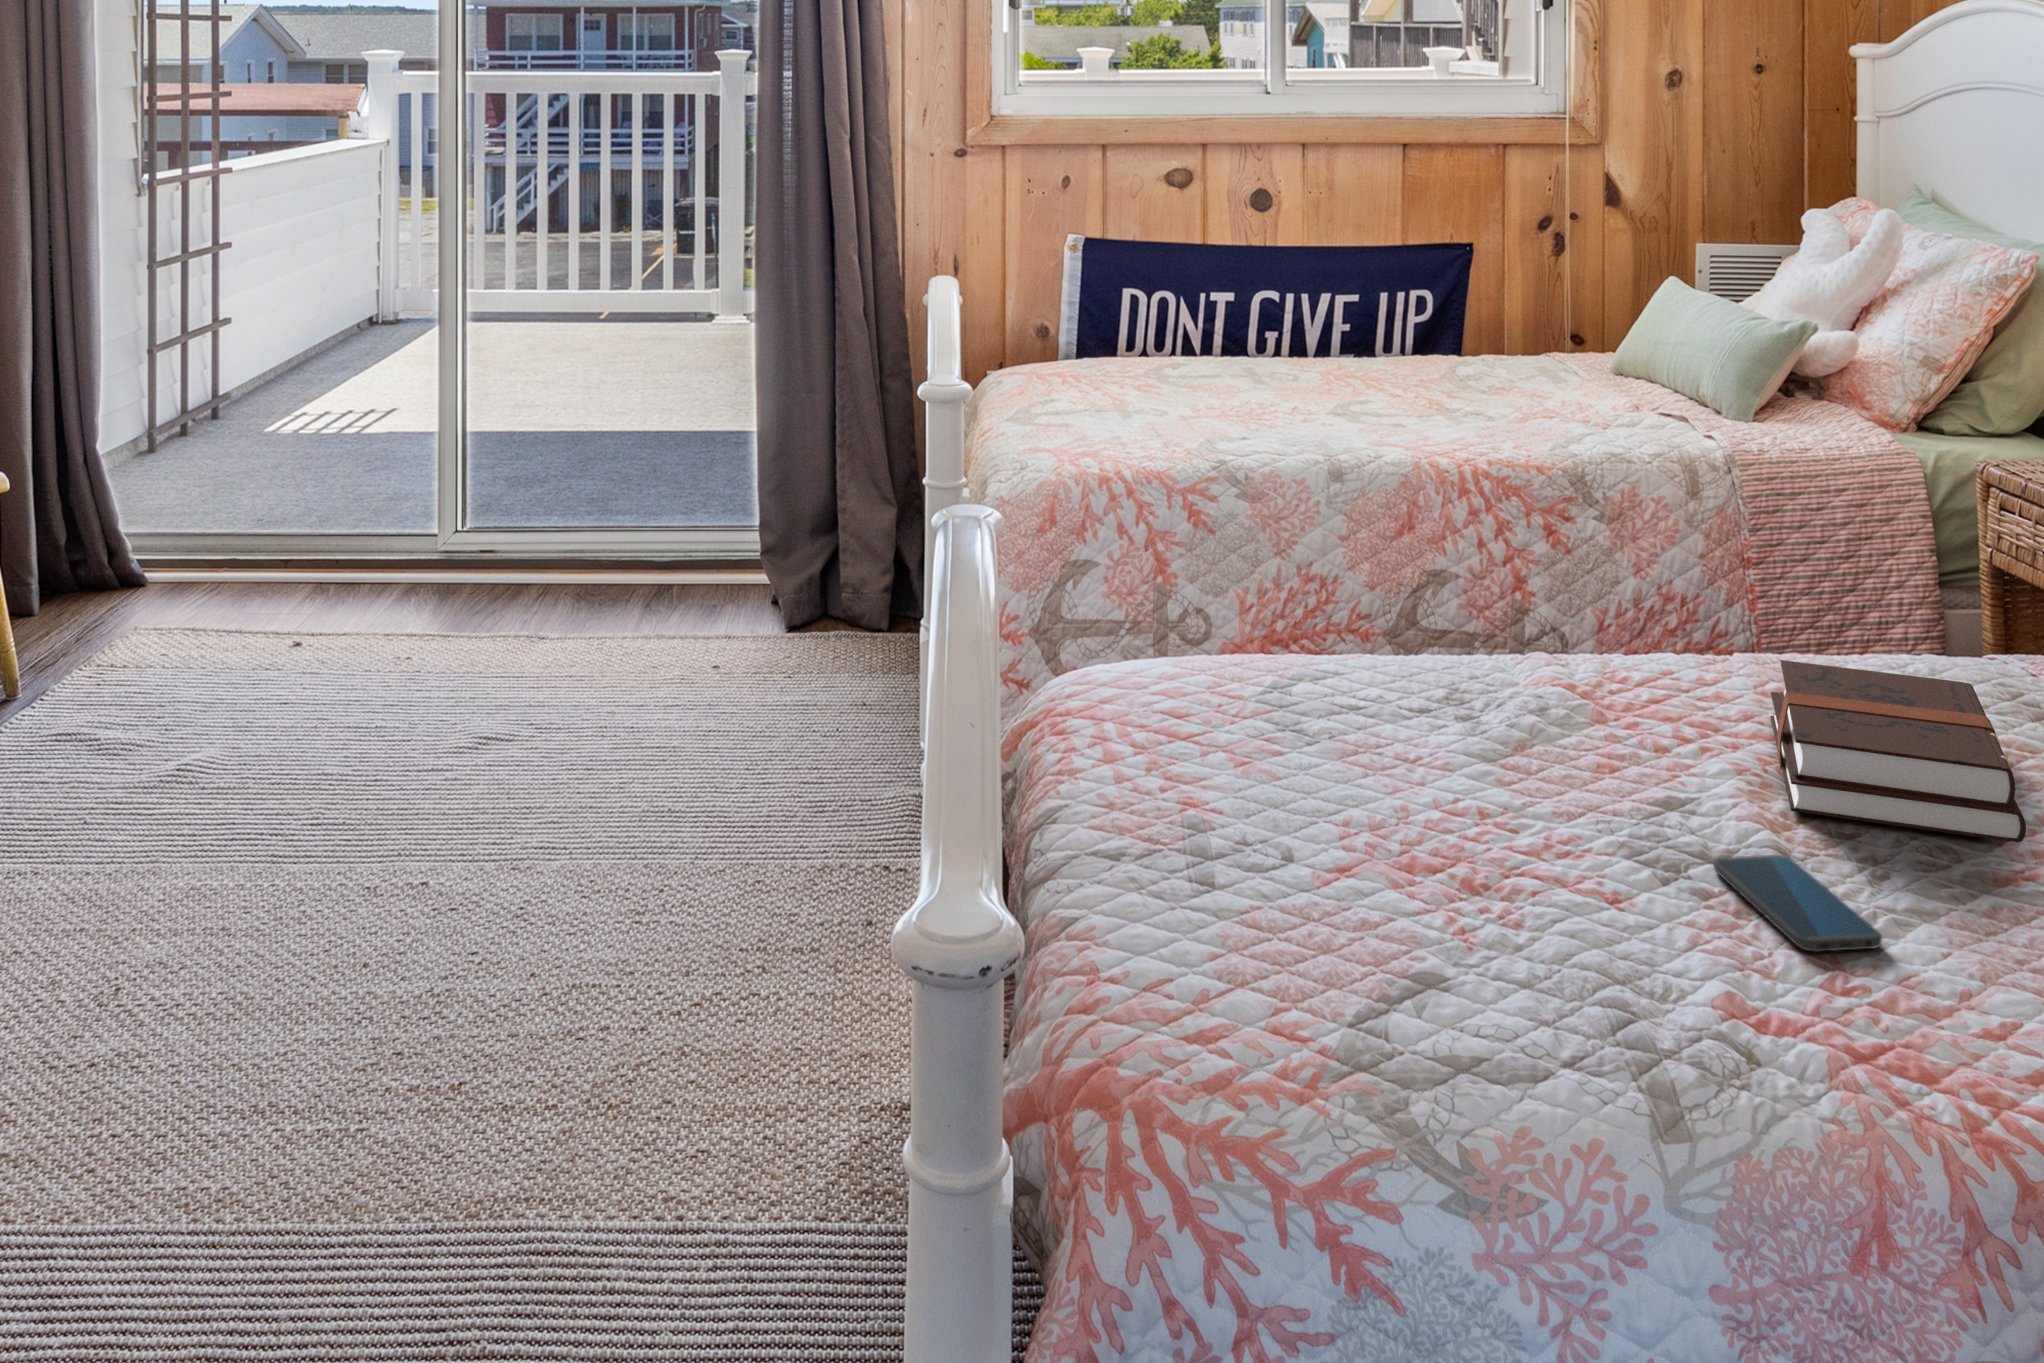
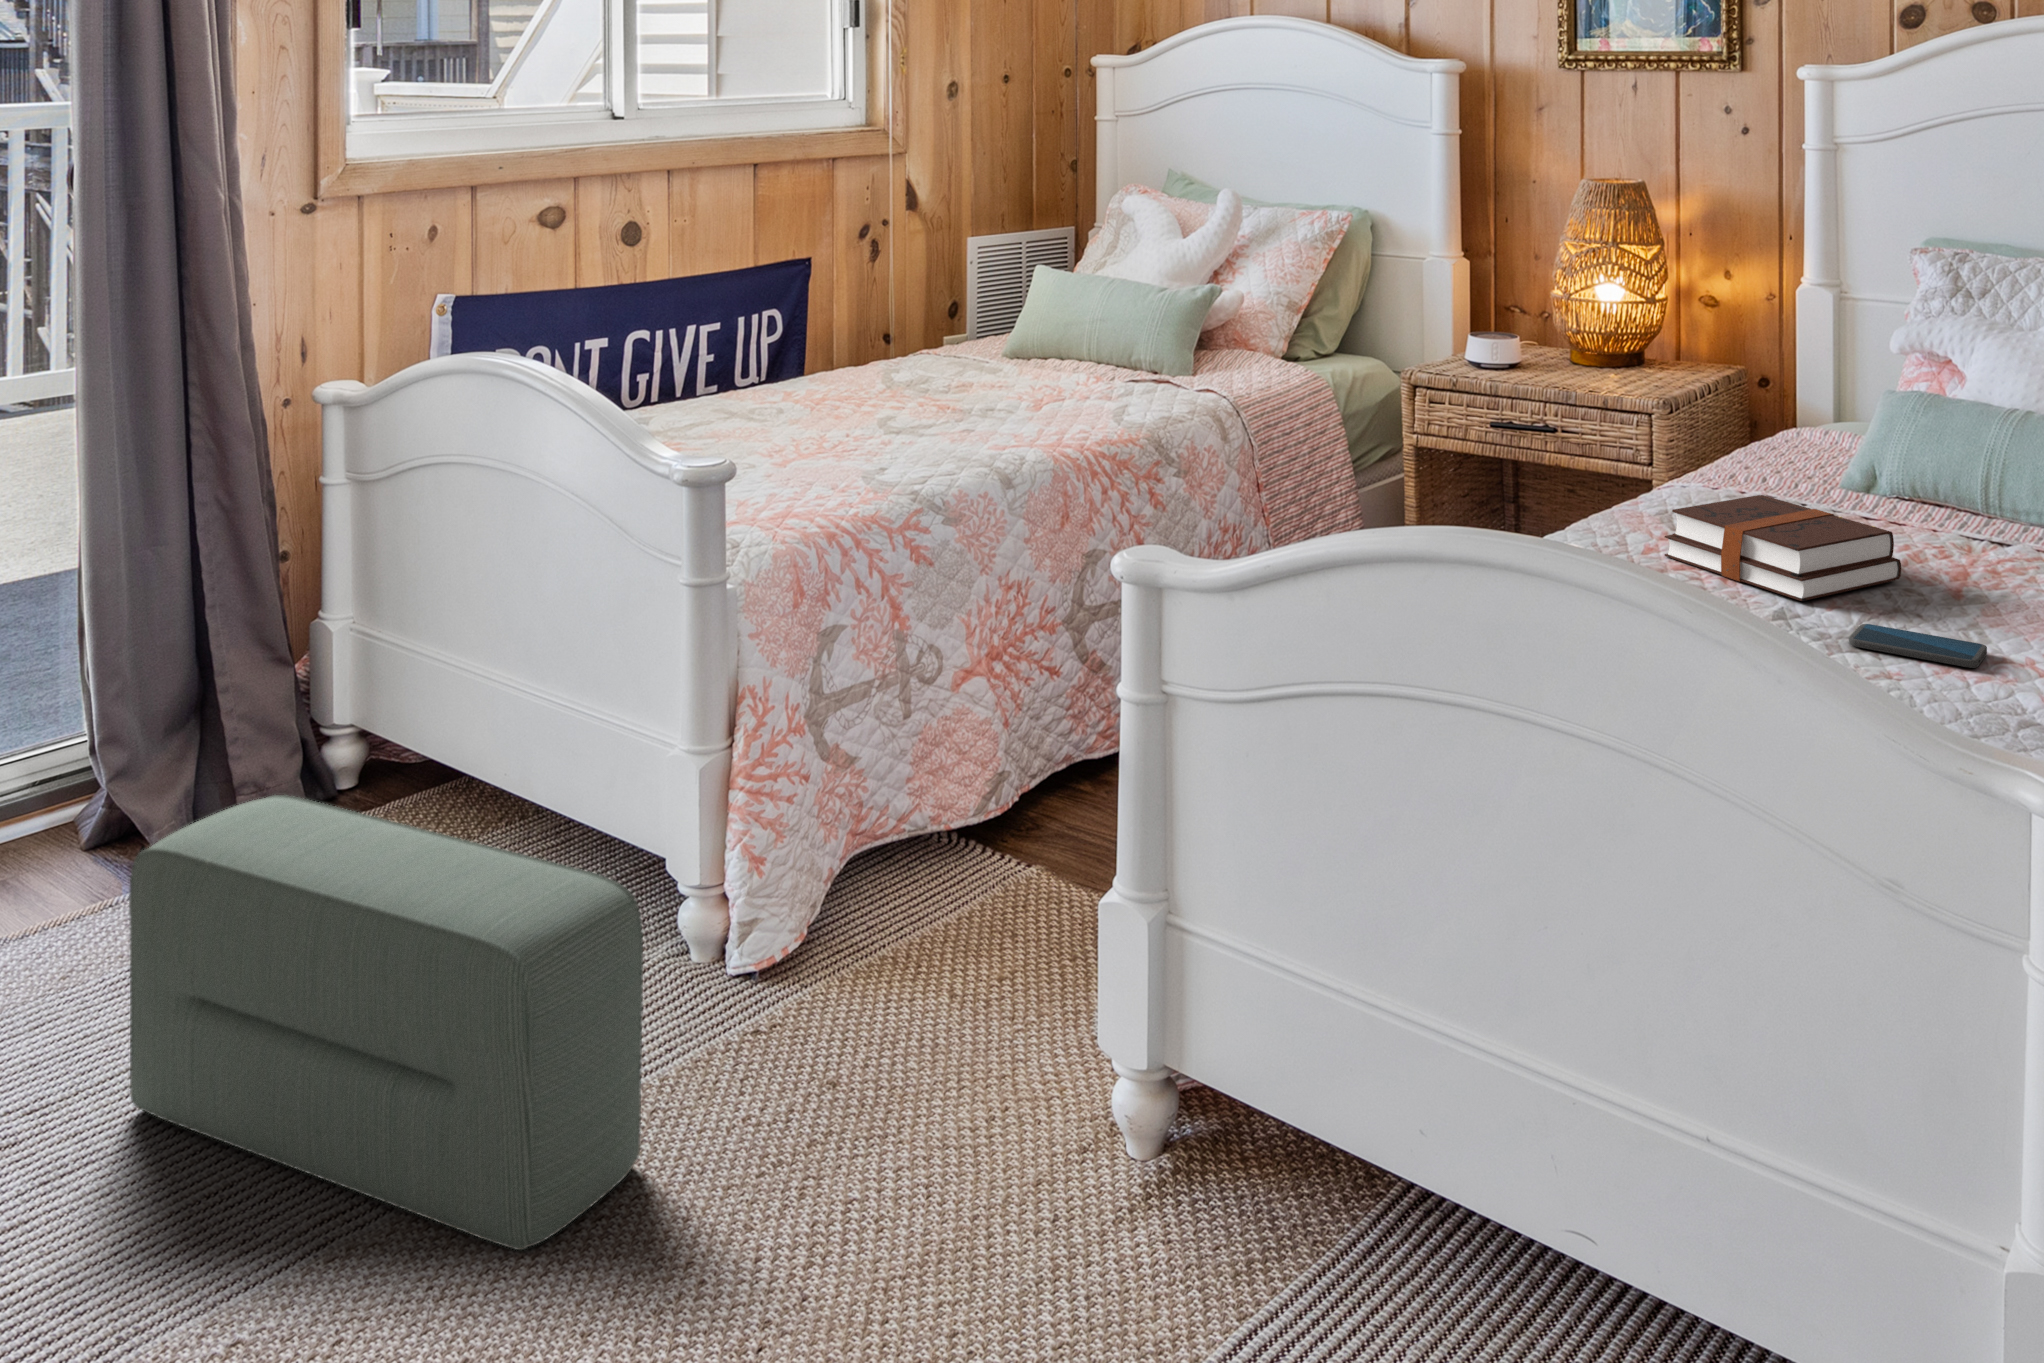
pouf: none [543,566,695,917] -> present [129,795,643,1250]

